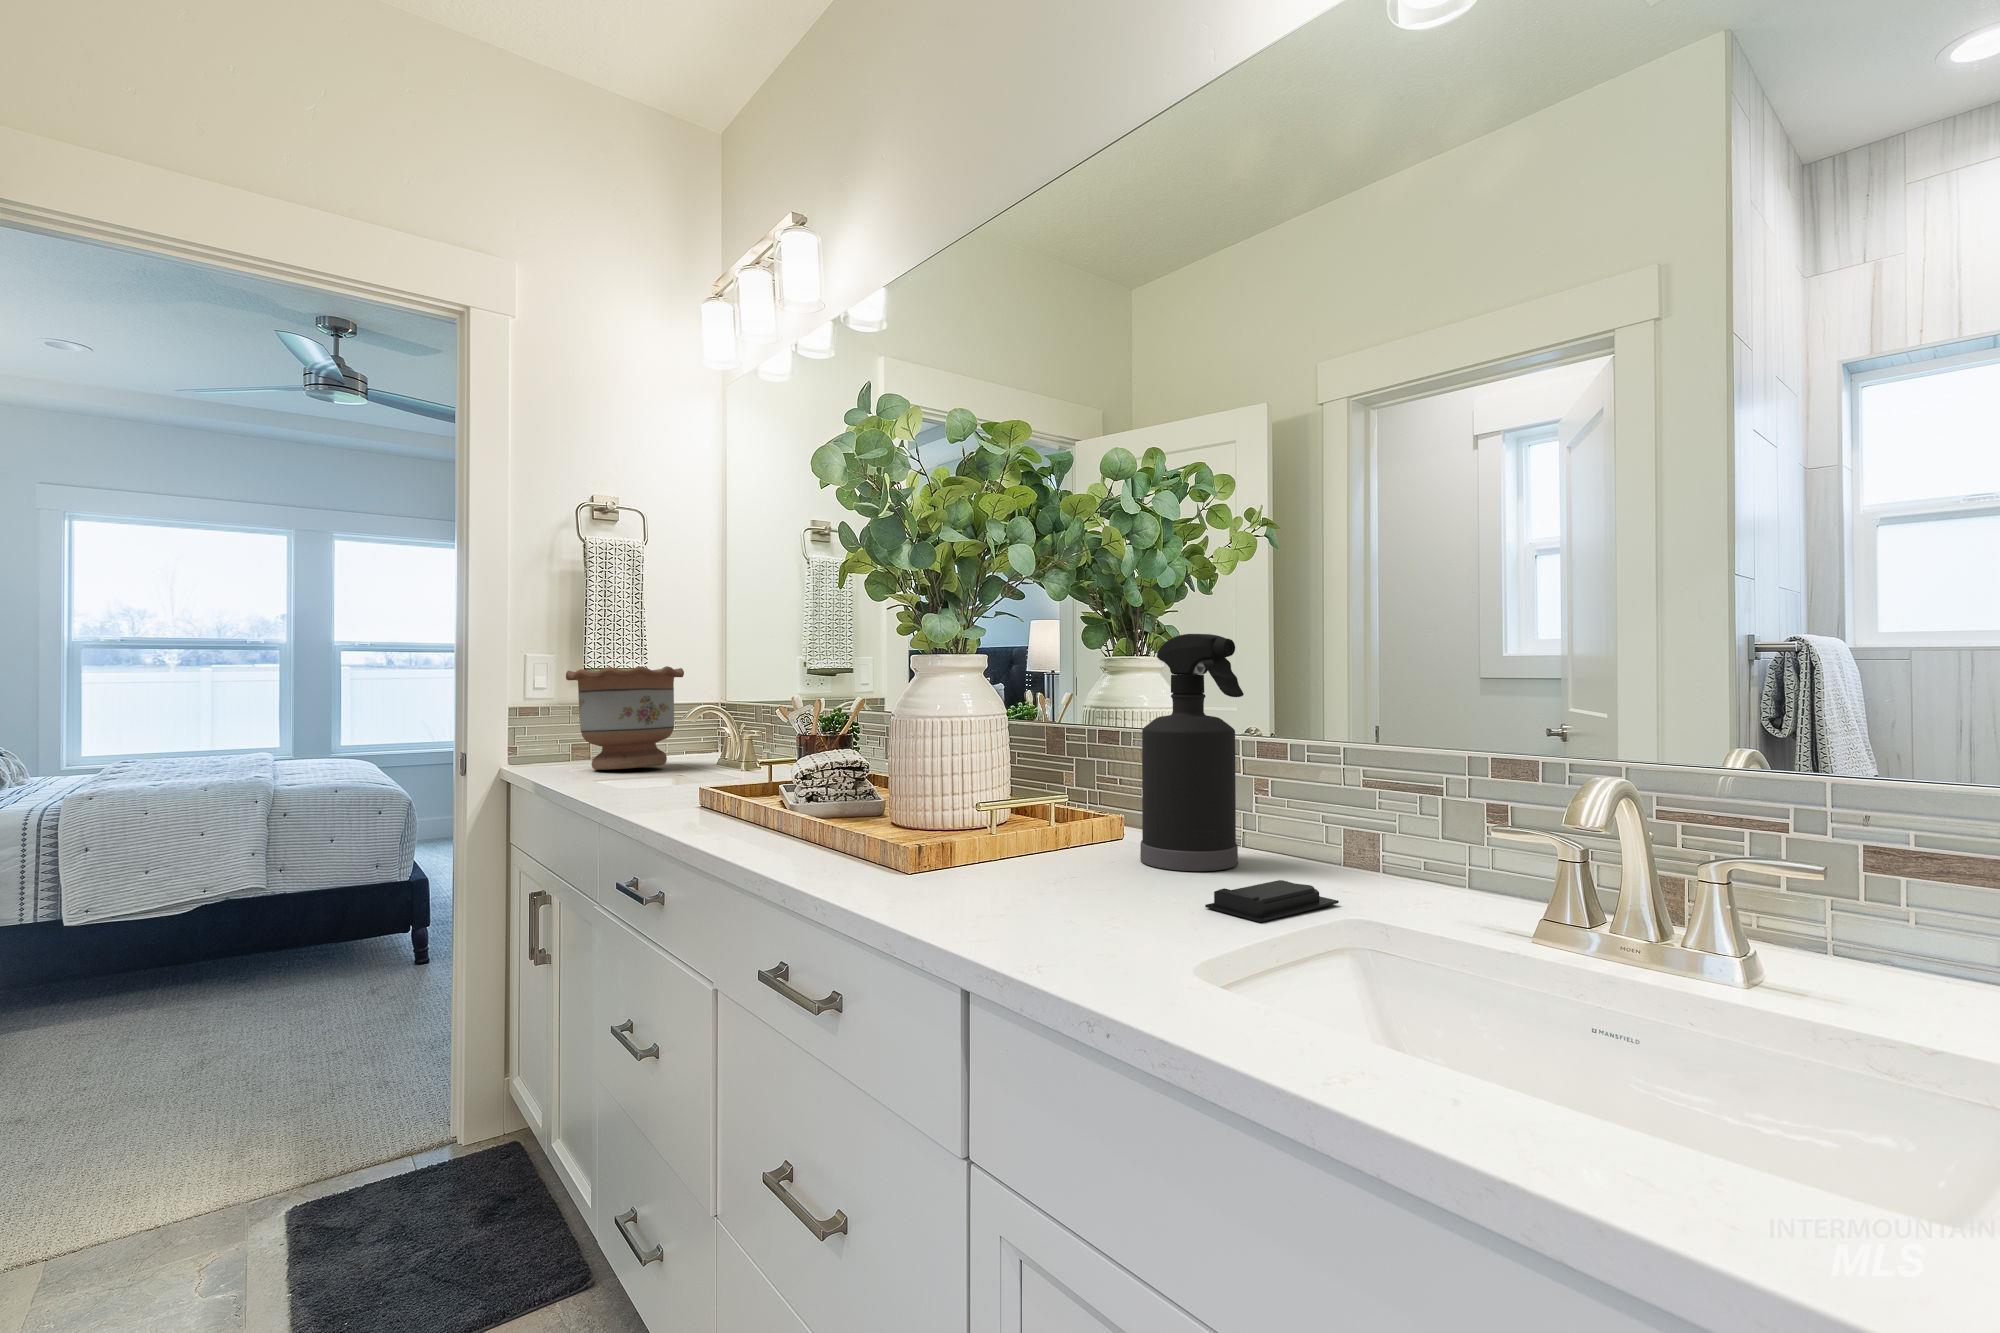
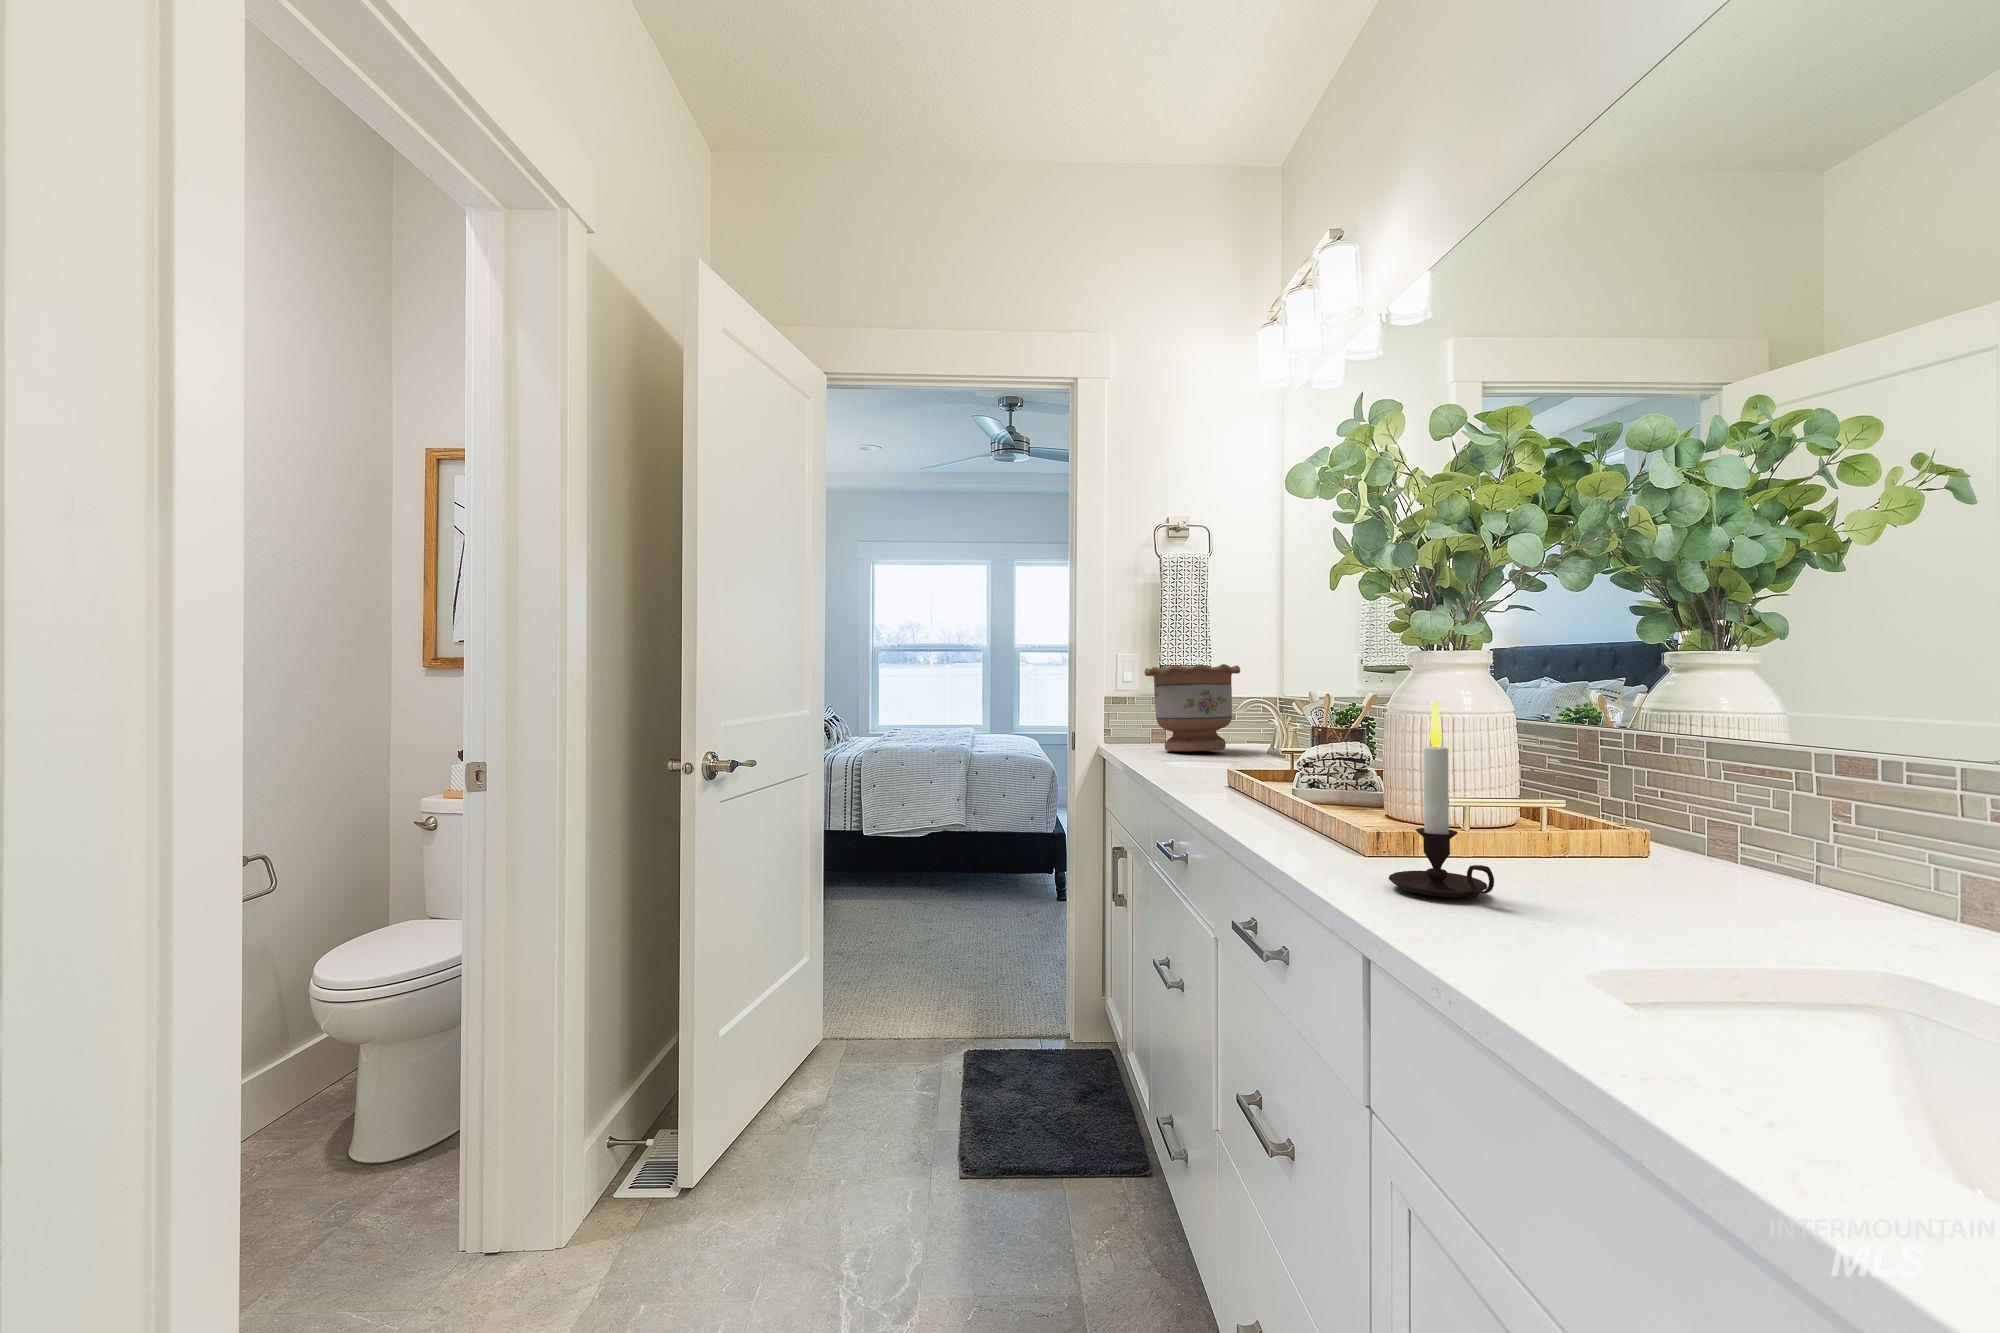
spray bottle: present [1140,634,1244,871] -> none [1644,626,1784,900]
candle: none [958,702,1066,907] -> present [1389,700,1494,898]
soap bar: present [1205,880,1339,922] -> none [1672,913,1882,955]

